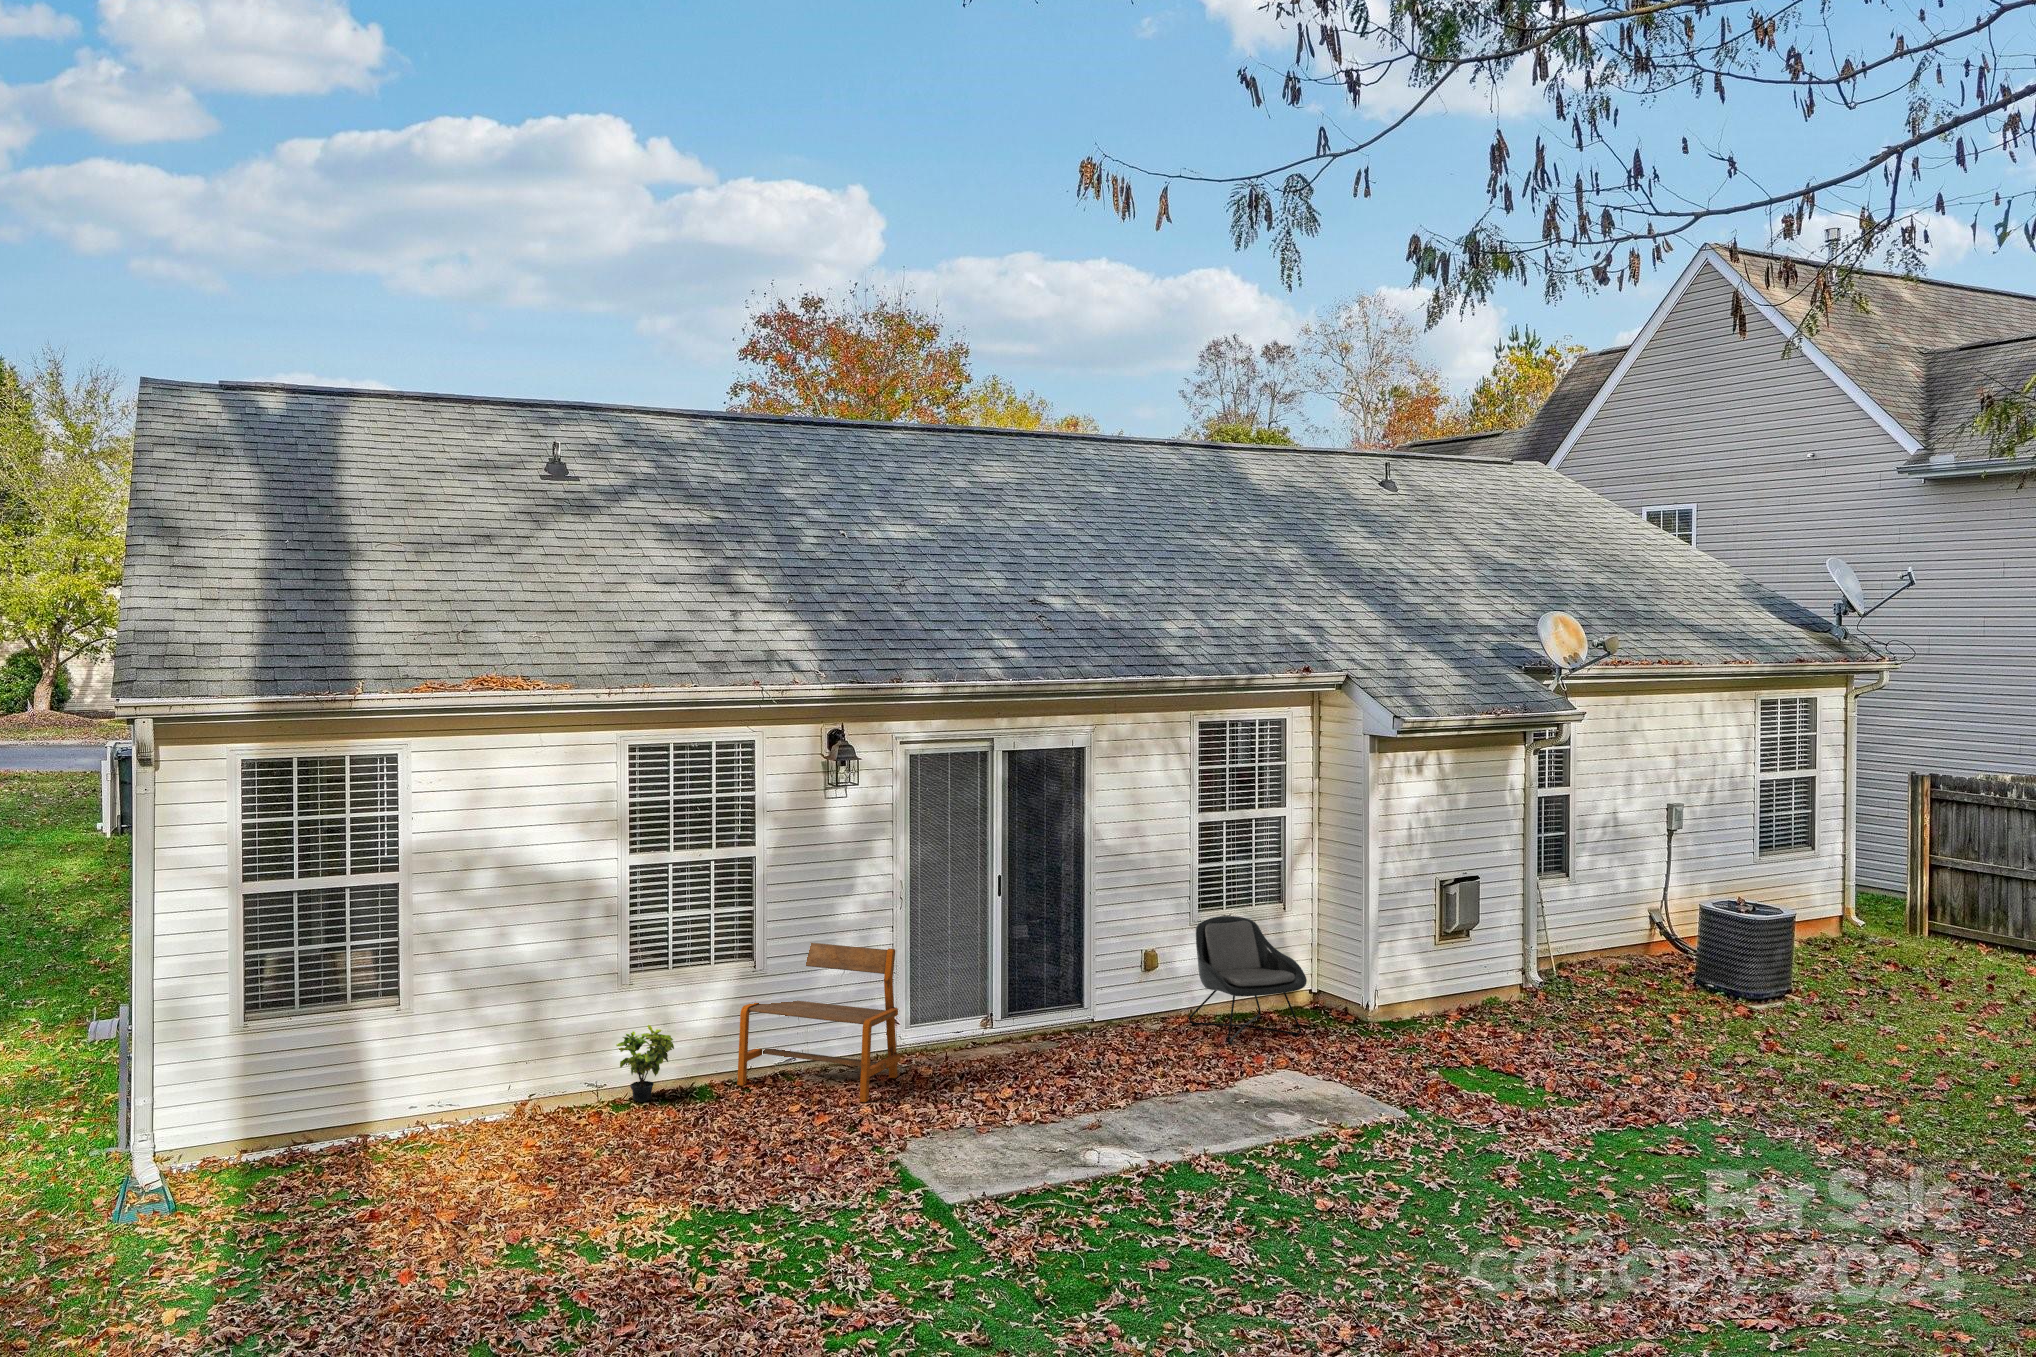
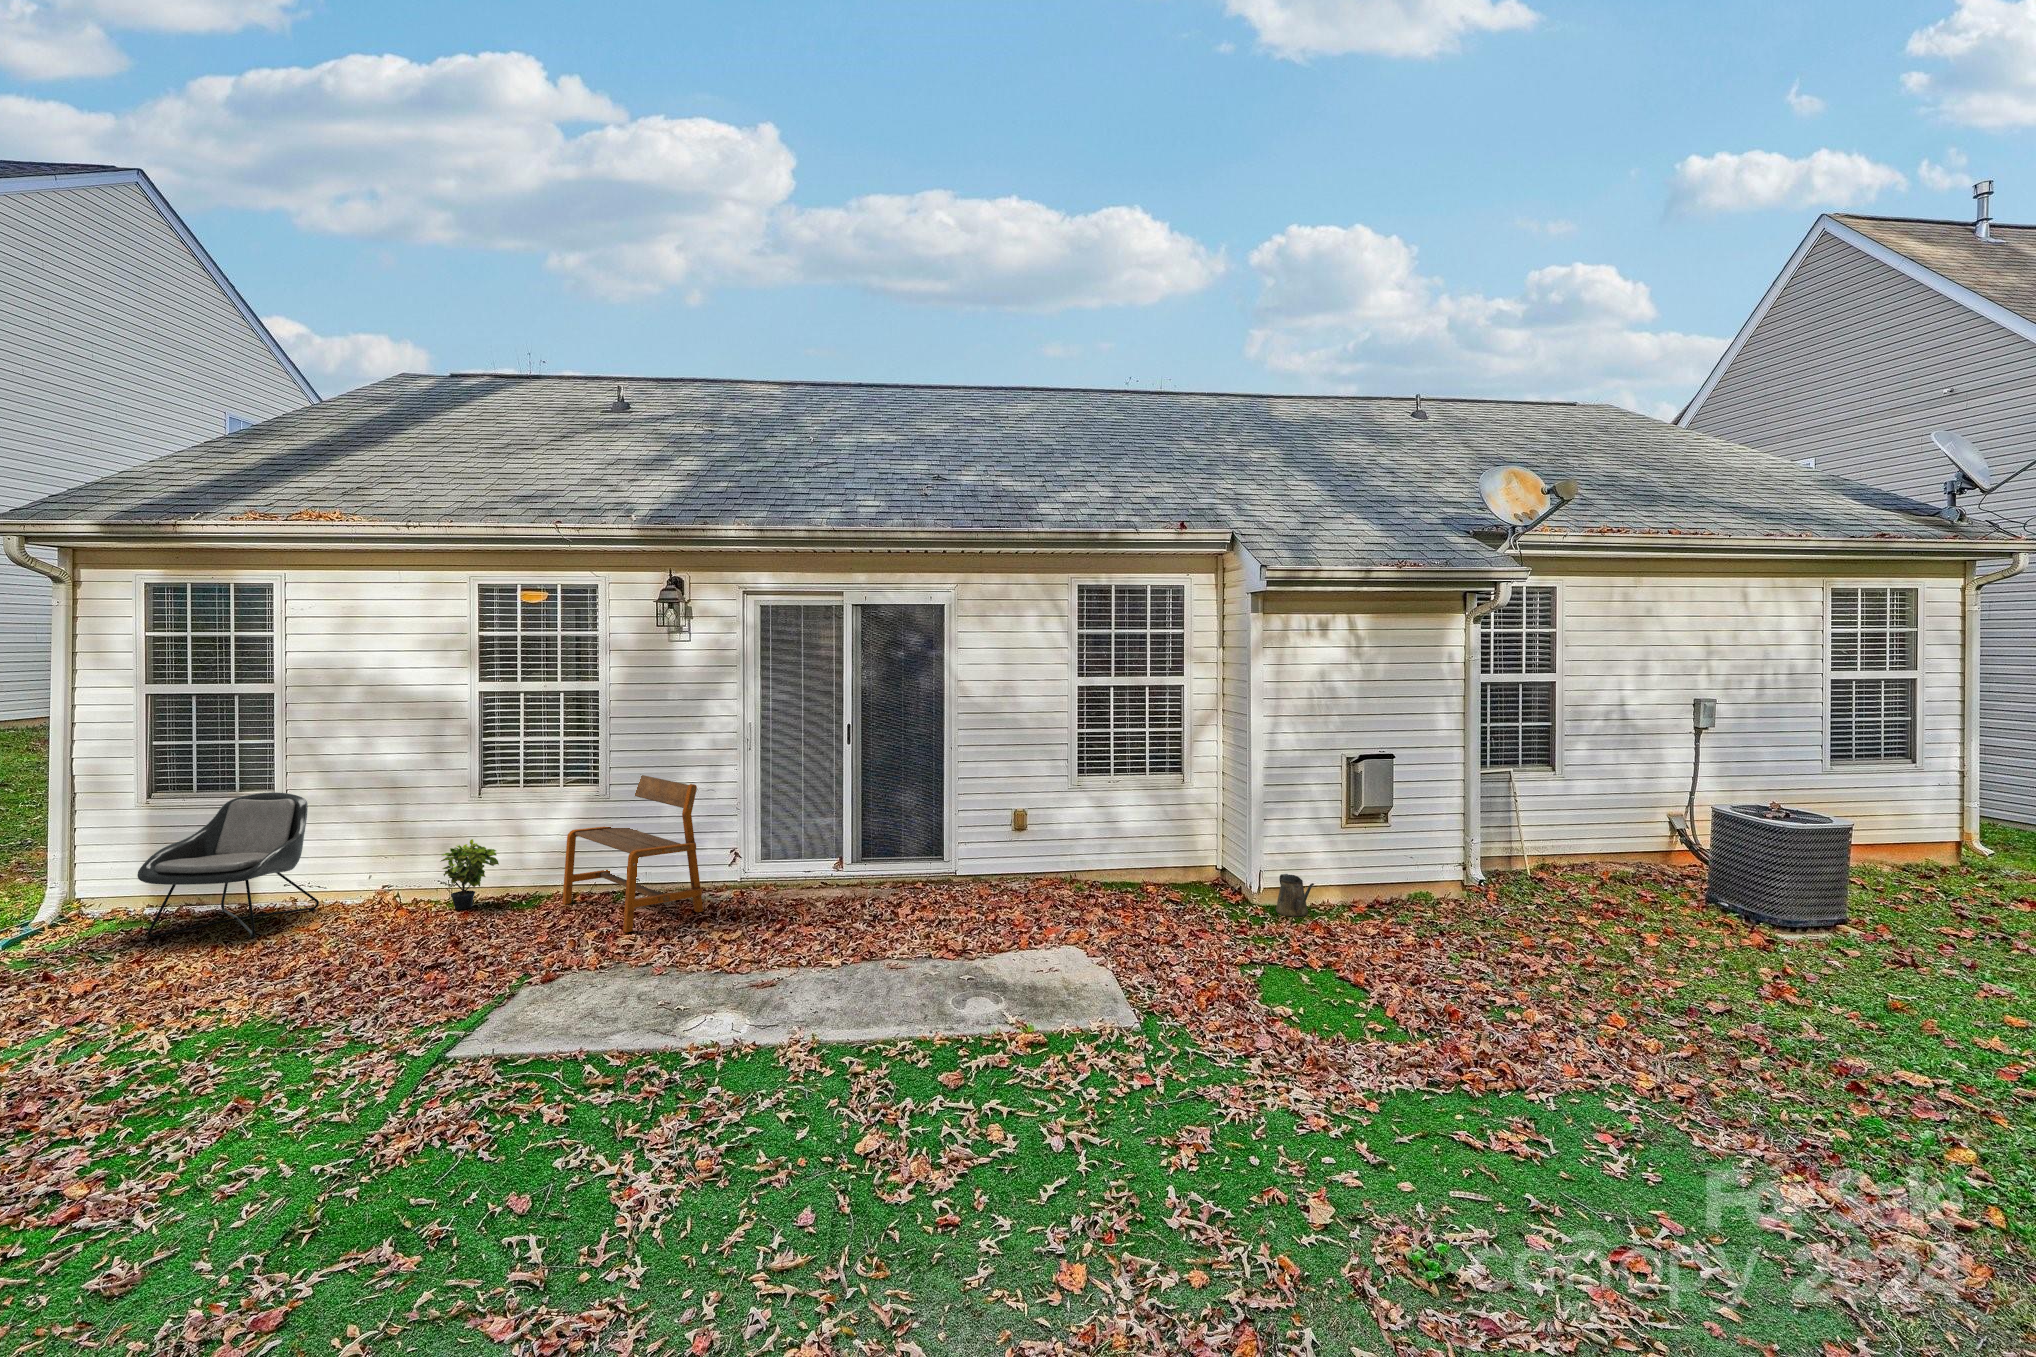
lounge chair: present [1189,916,1307,1044] -> present [137,792,319,939]
watering can: none [1389,990,1435,1027] -> present [1276,874,1314,916]

